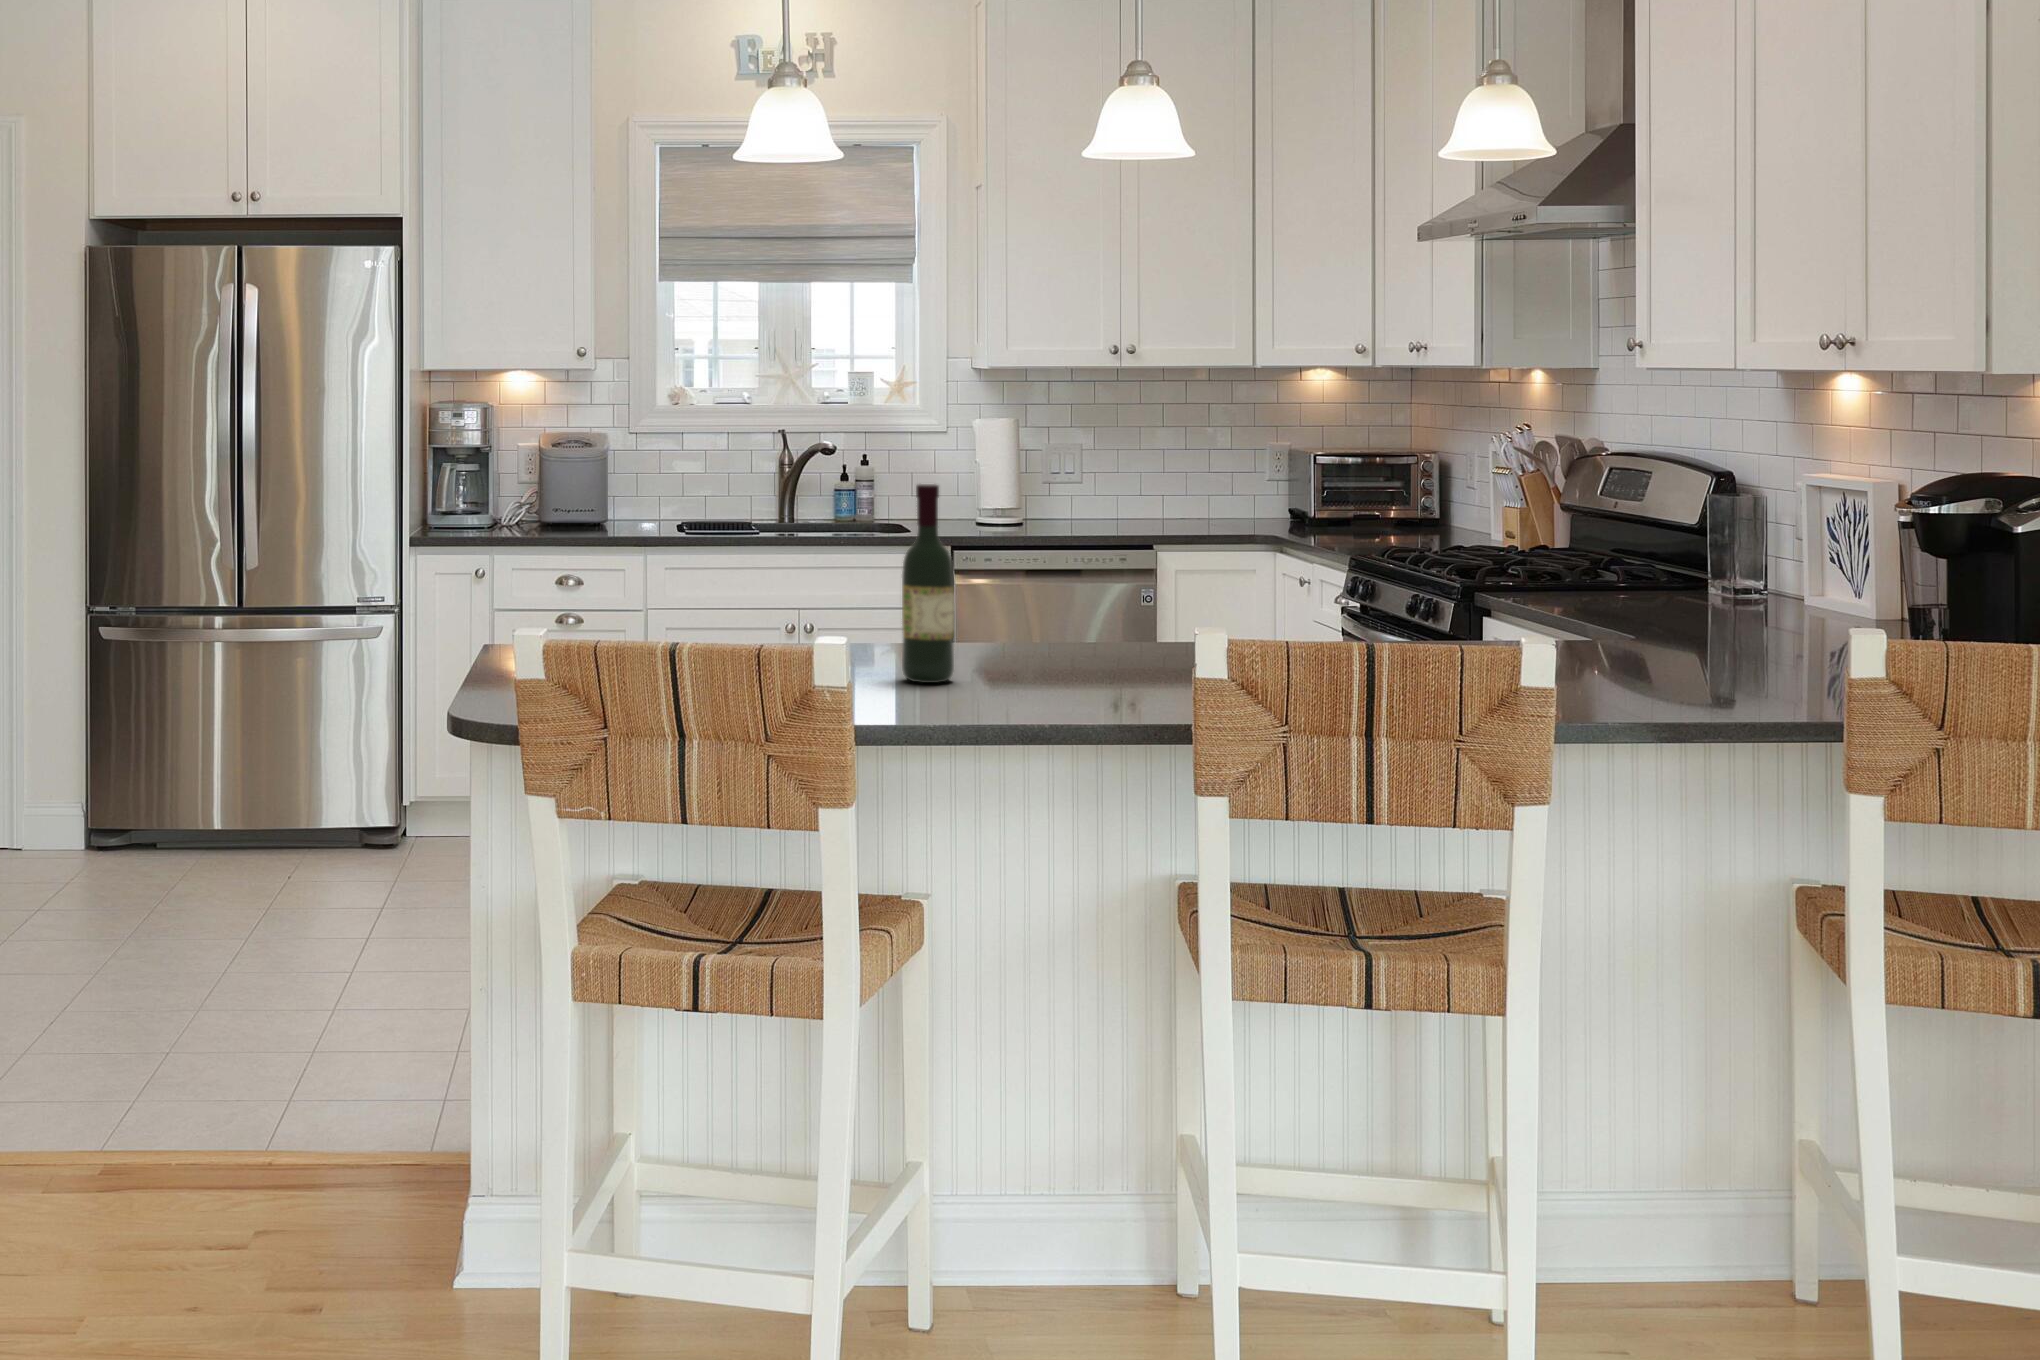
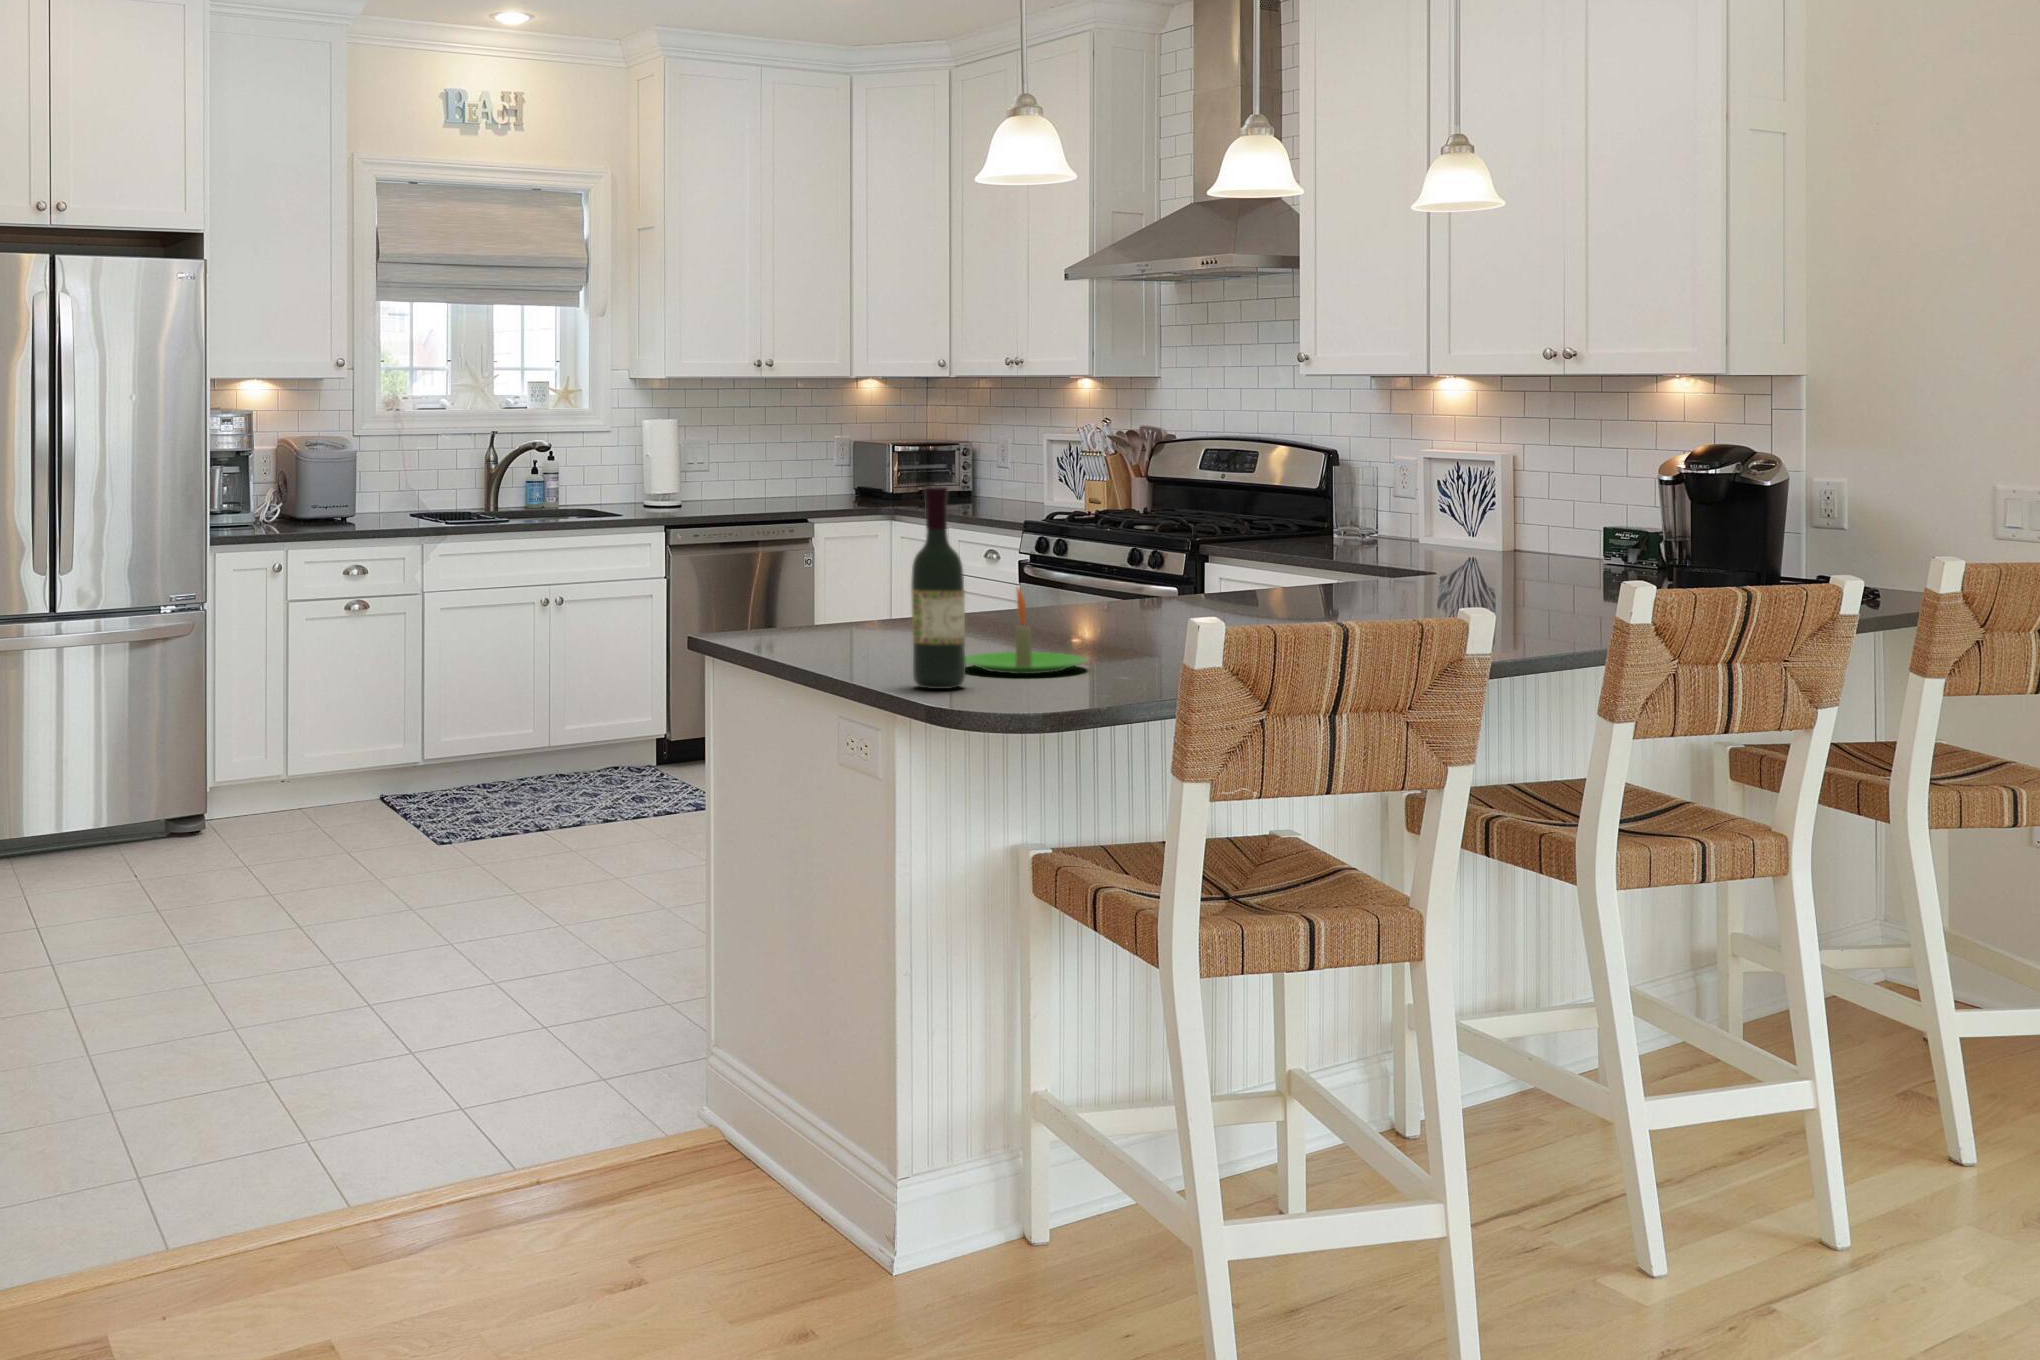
candle: none [945,580,1070,666] -> present [965,588,1087,674]

